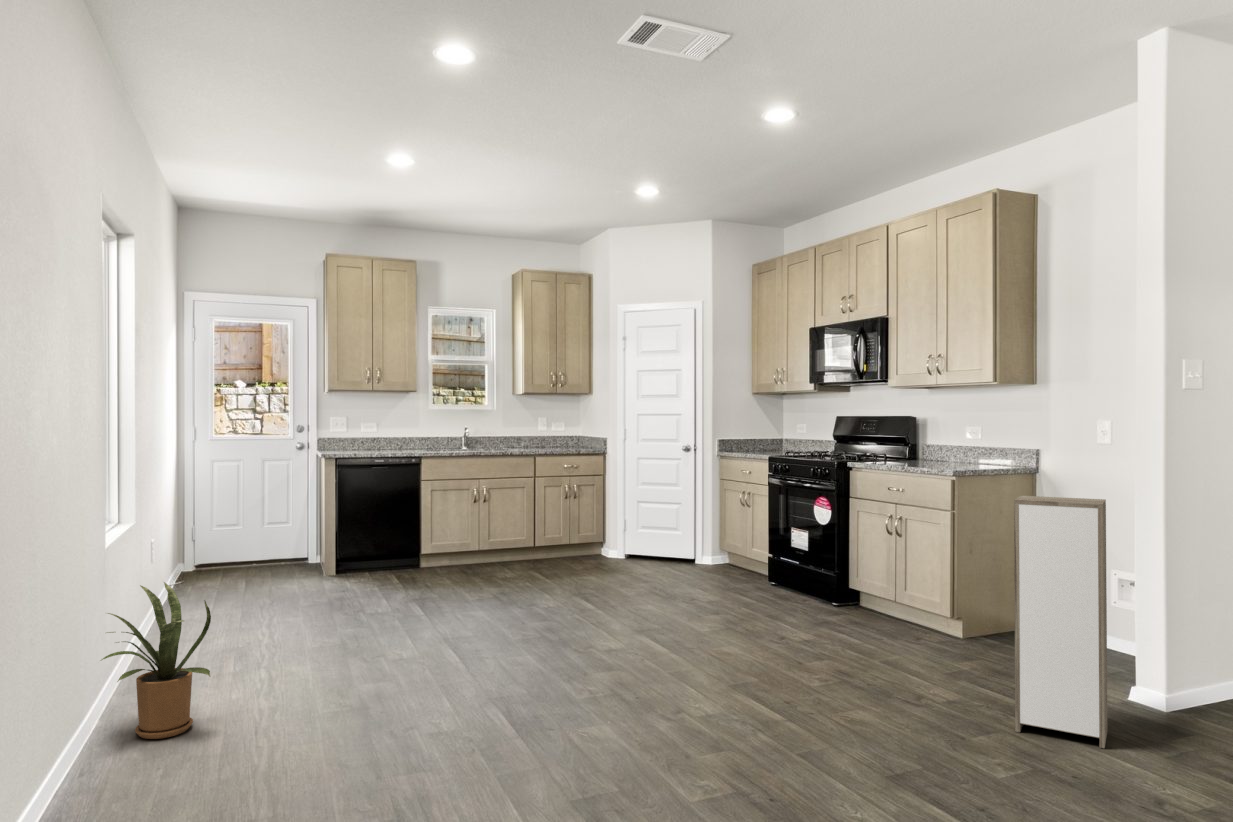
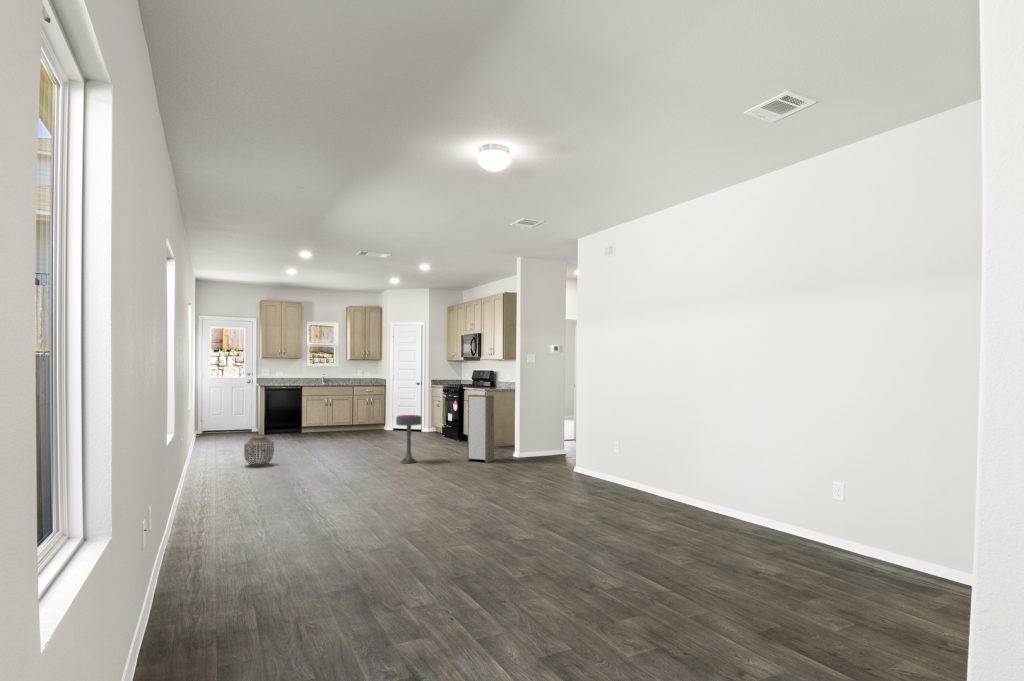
bar stool: none [767,567,859,748] -> present [396,415,422,463]
house plant: present [102,582,211,739] -> none [200,421,234,464]
woven basket: none [240,645,347,765] -> present [244,436,274,466]

